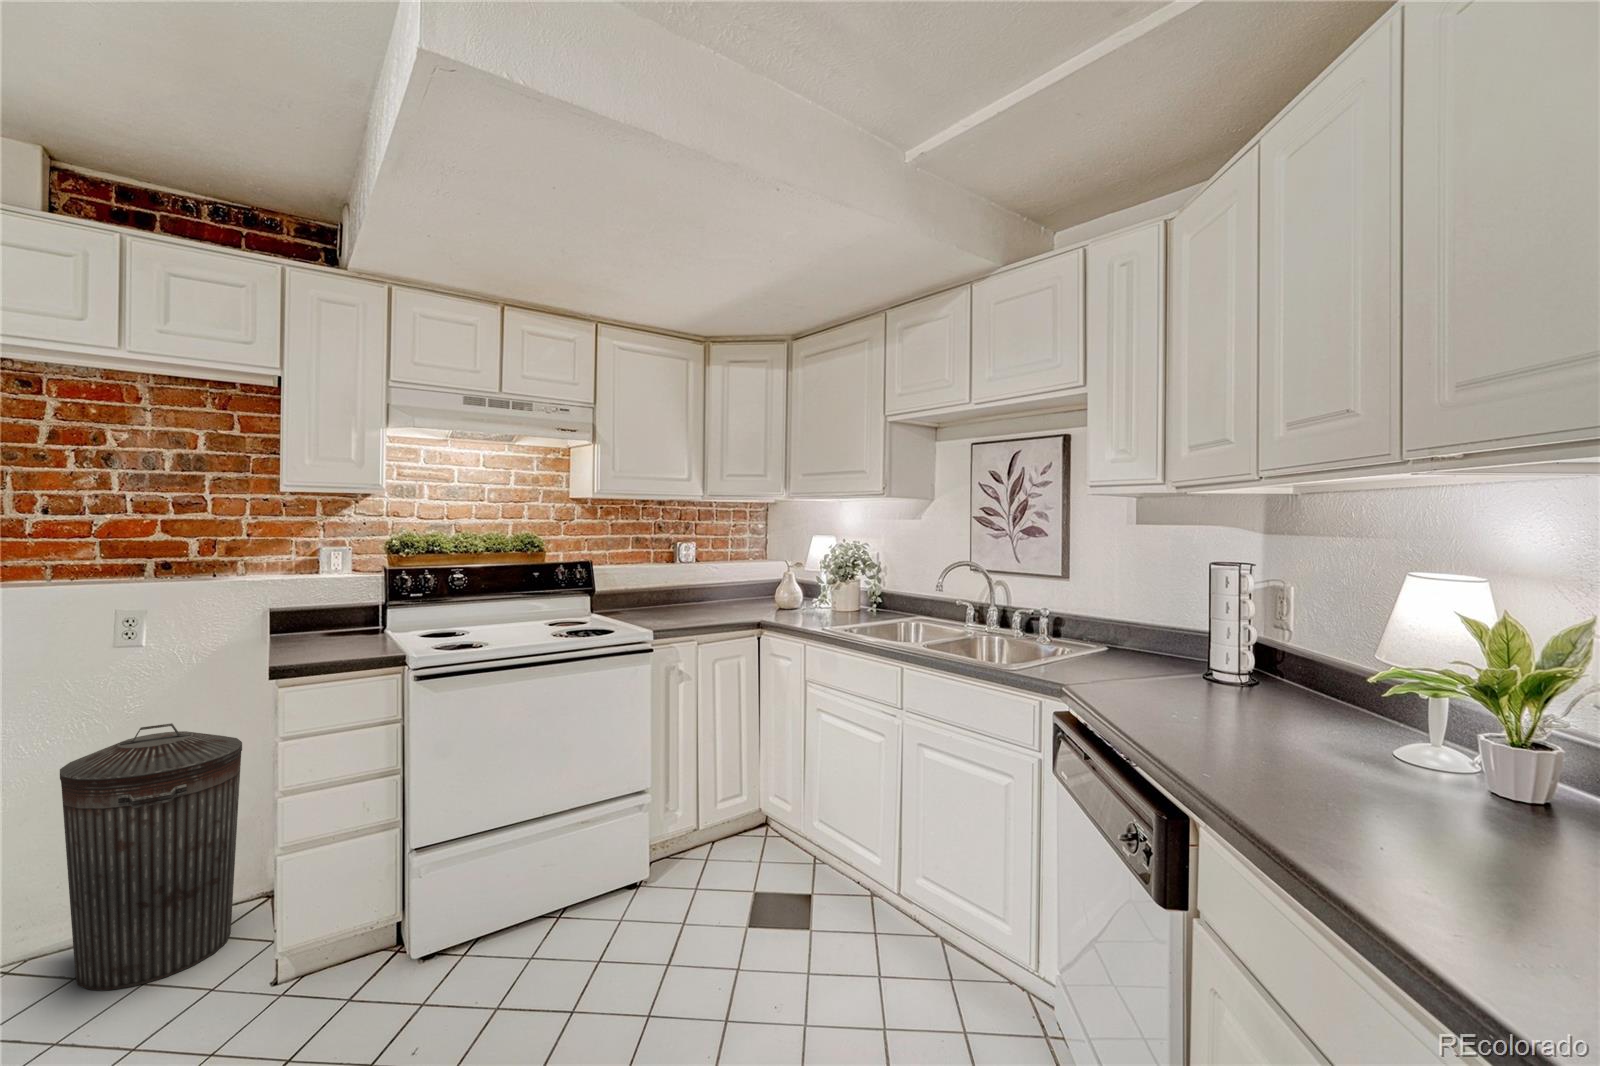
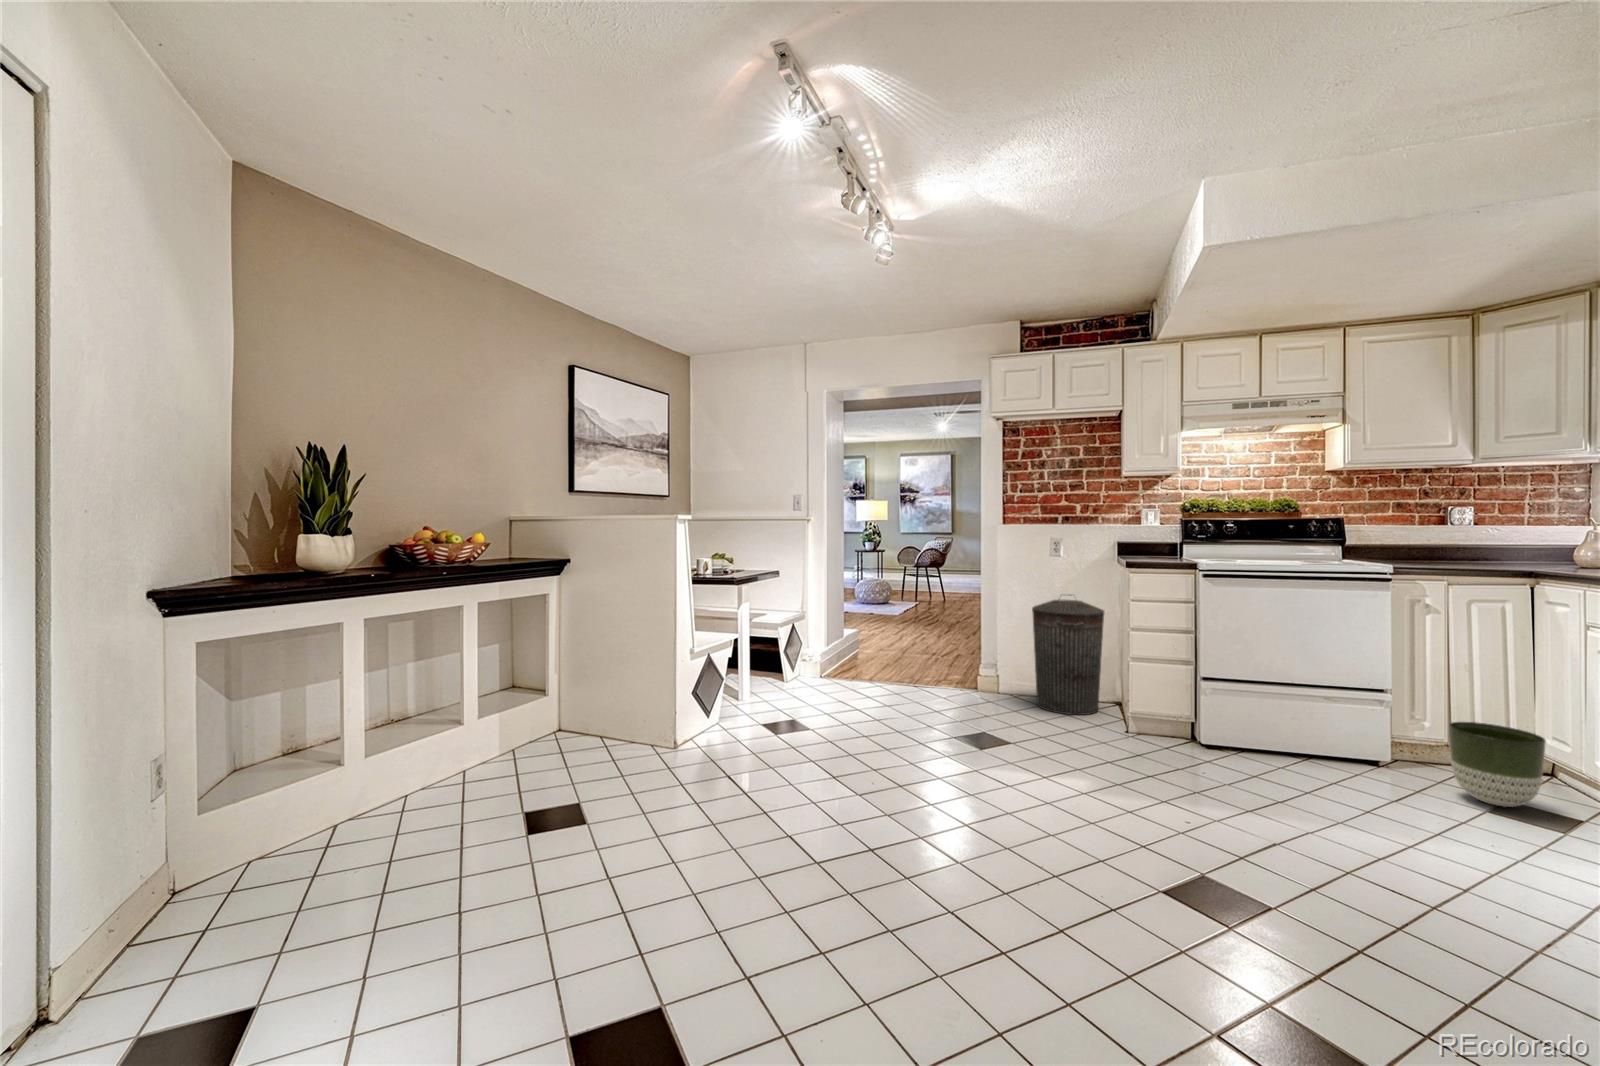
planter: none [702,805,778,909] -> present [1449,722,1546,807]

